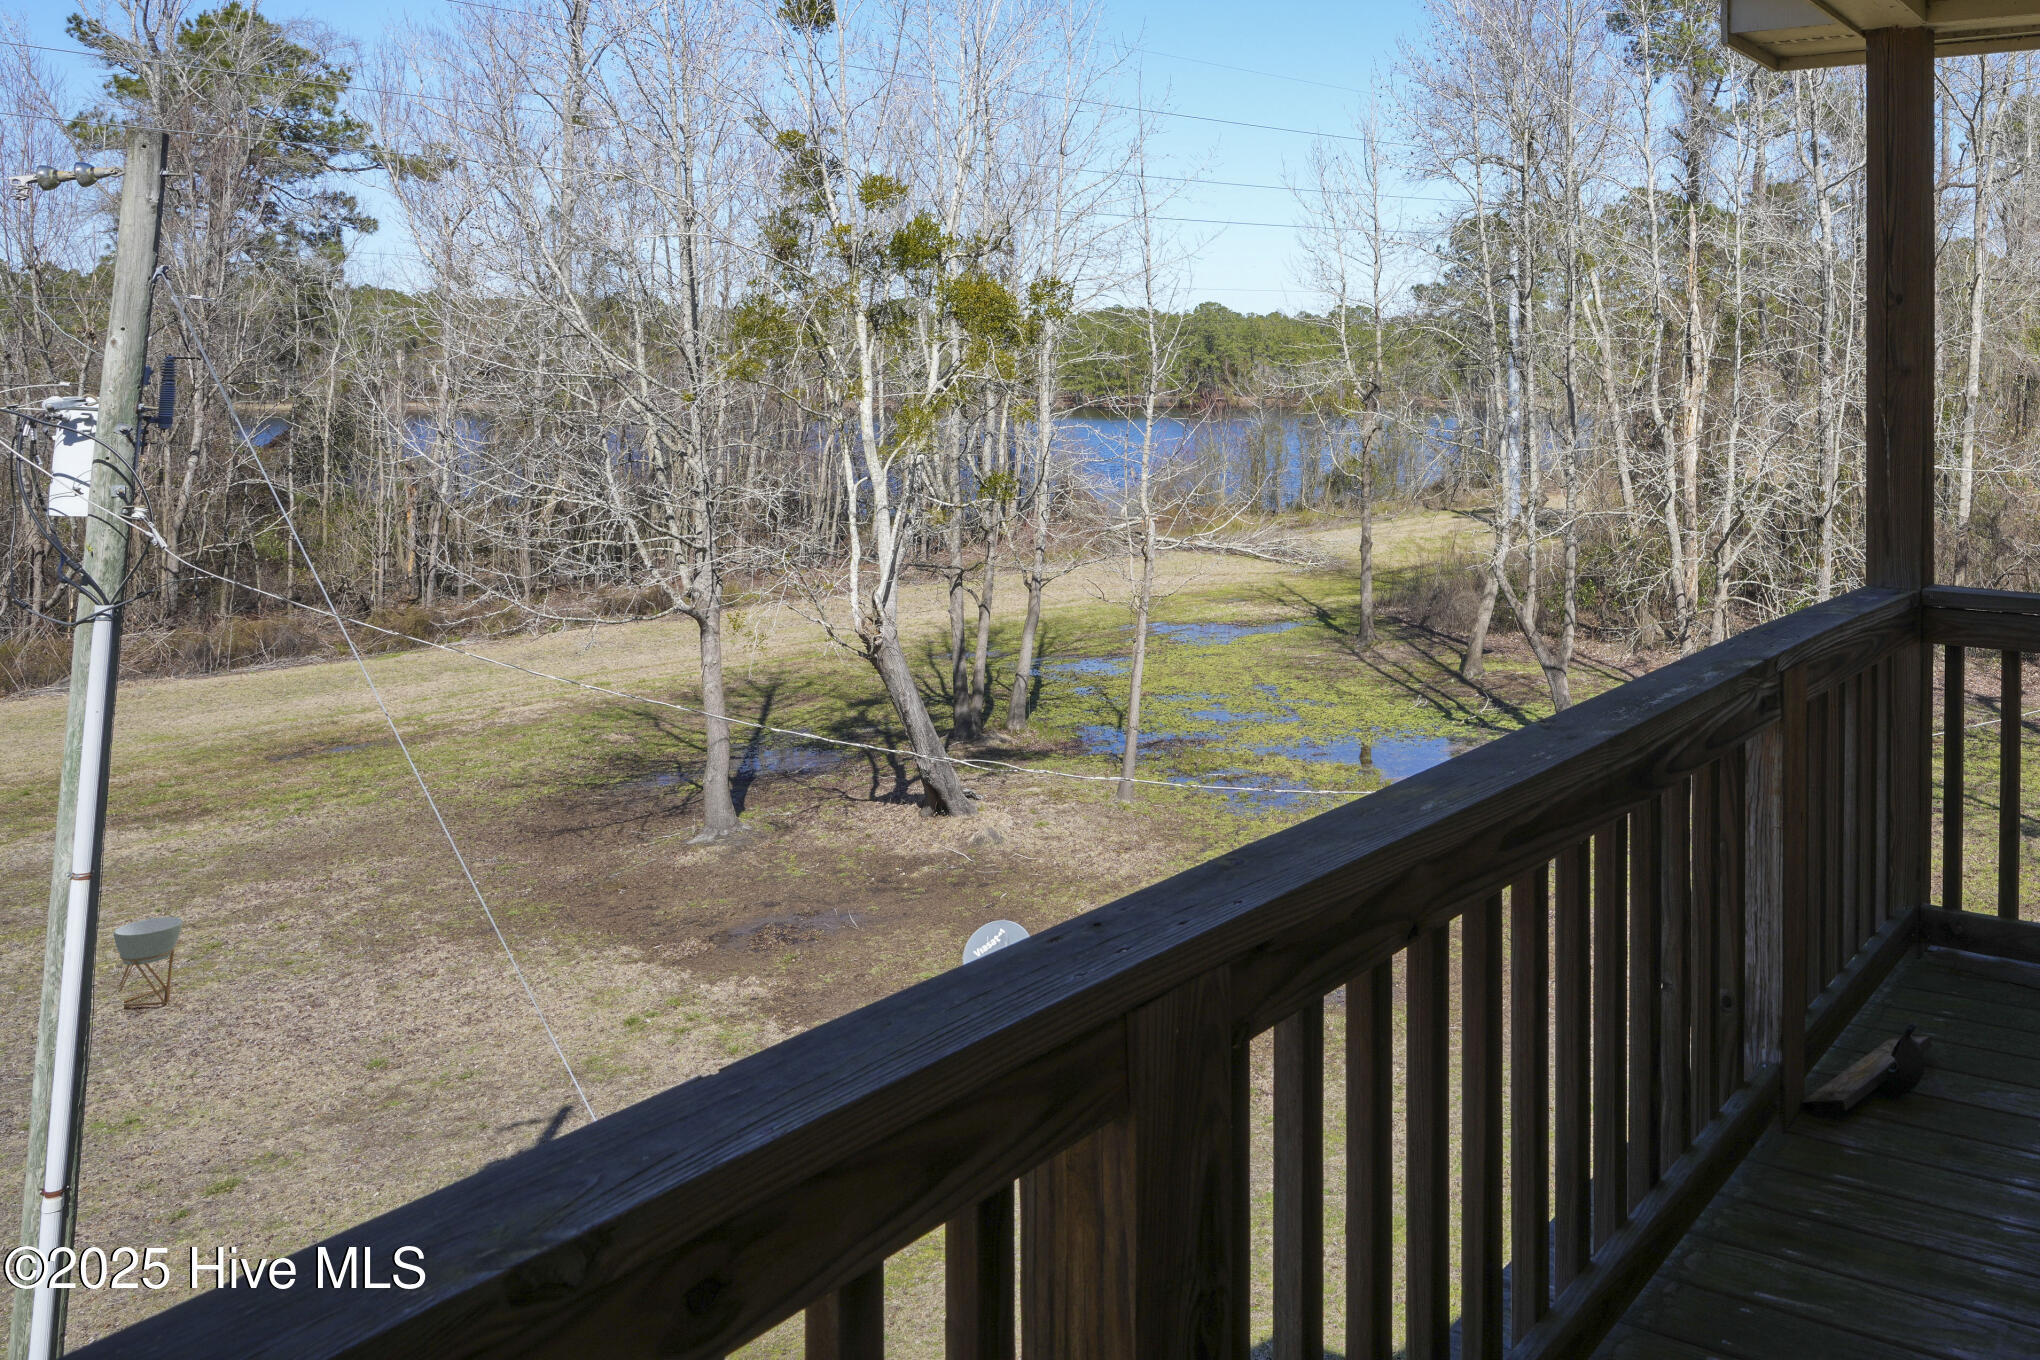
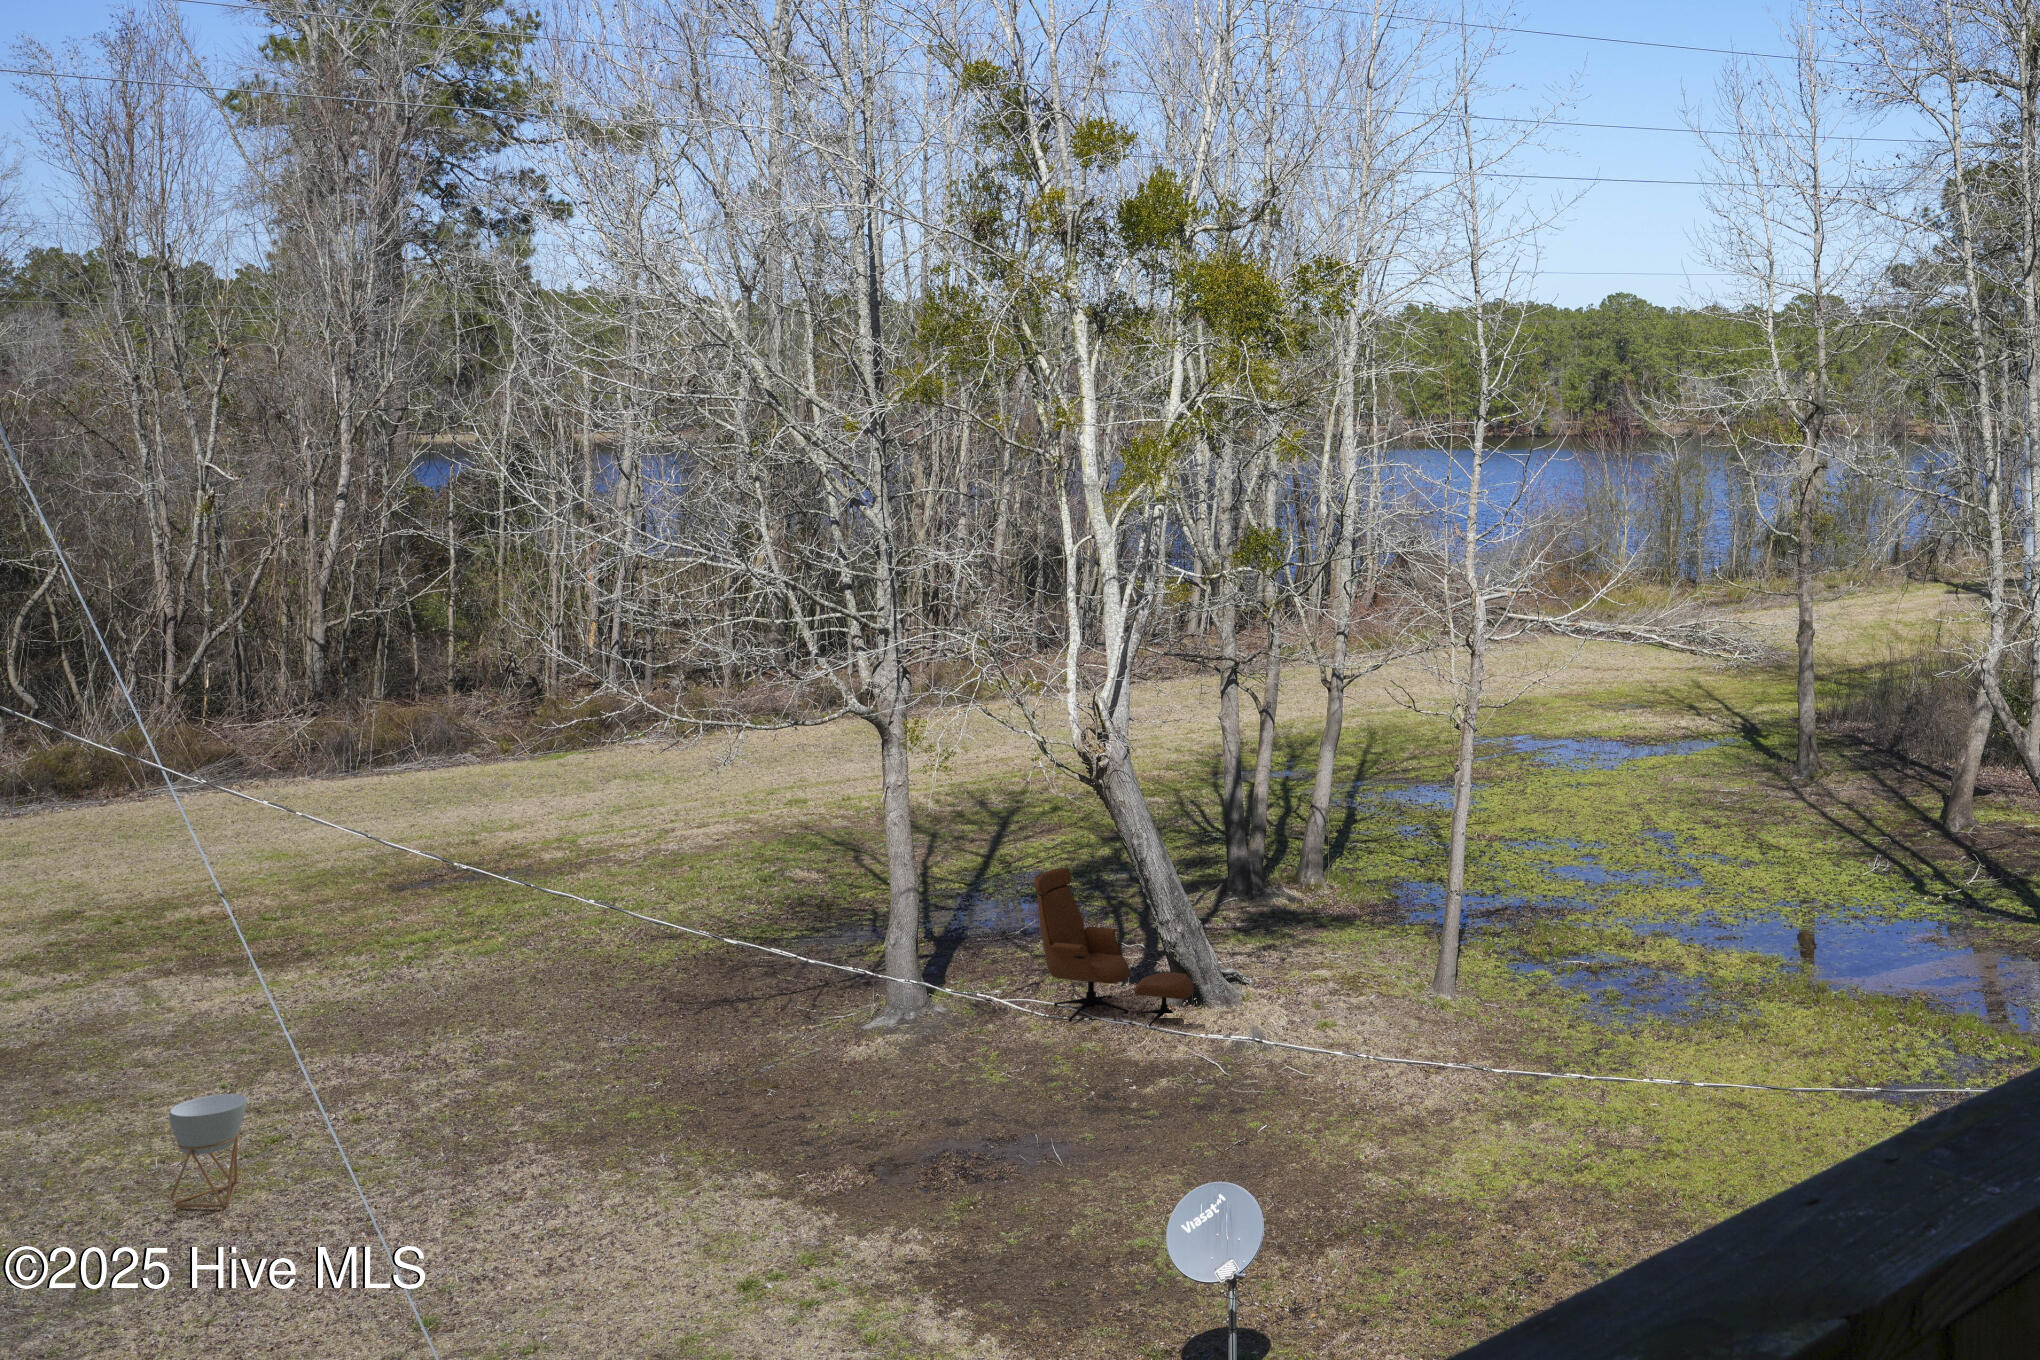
lounge chair: none [821,722,944,832] -> present [1034,868,1194,1027]

